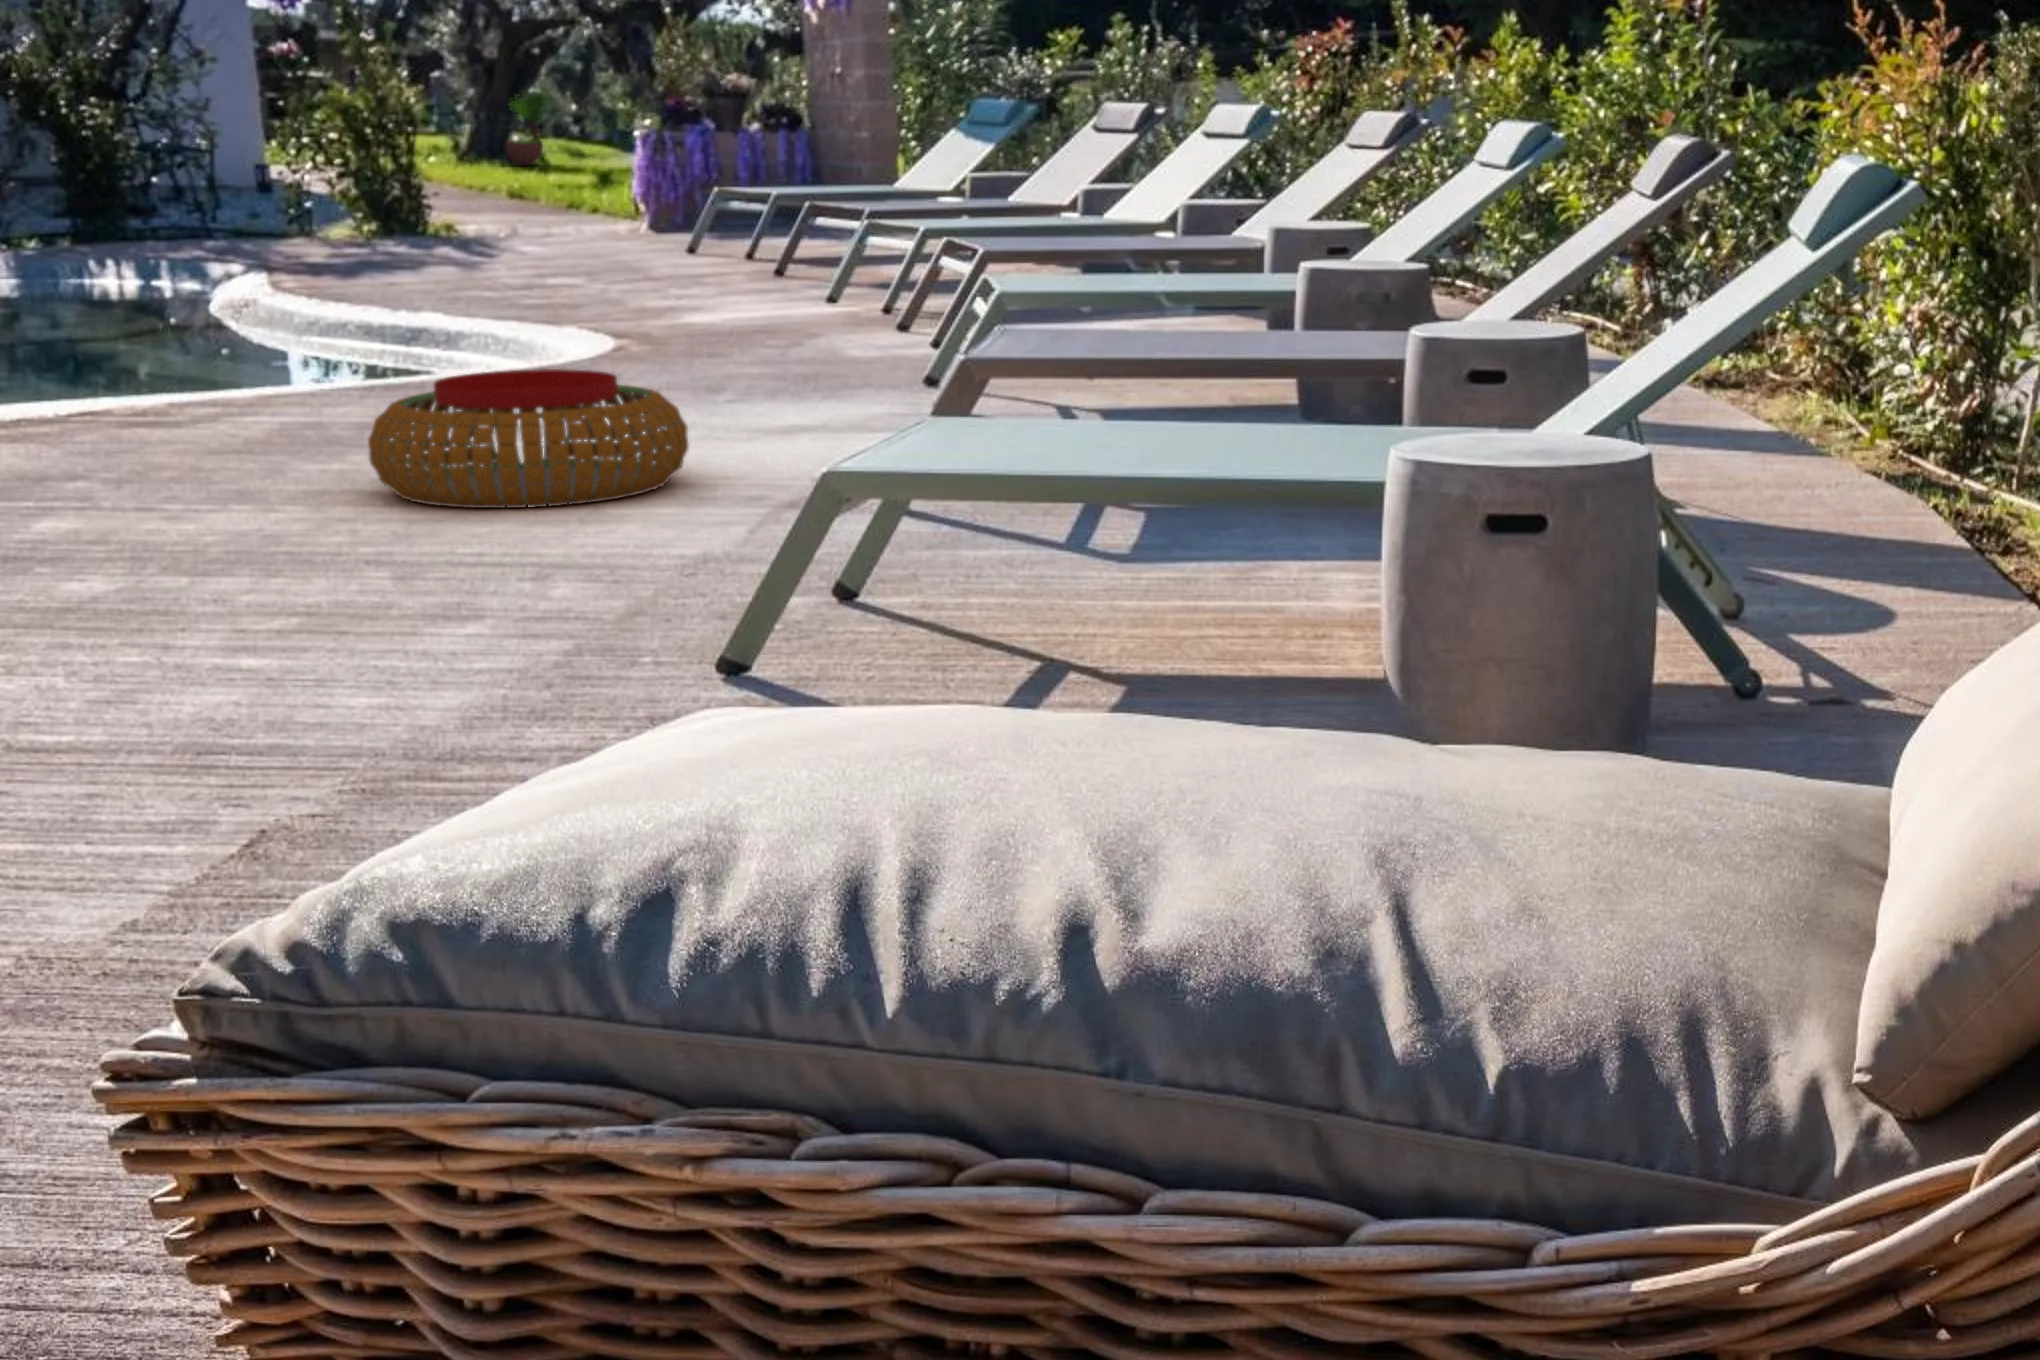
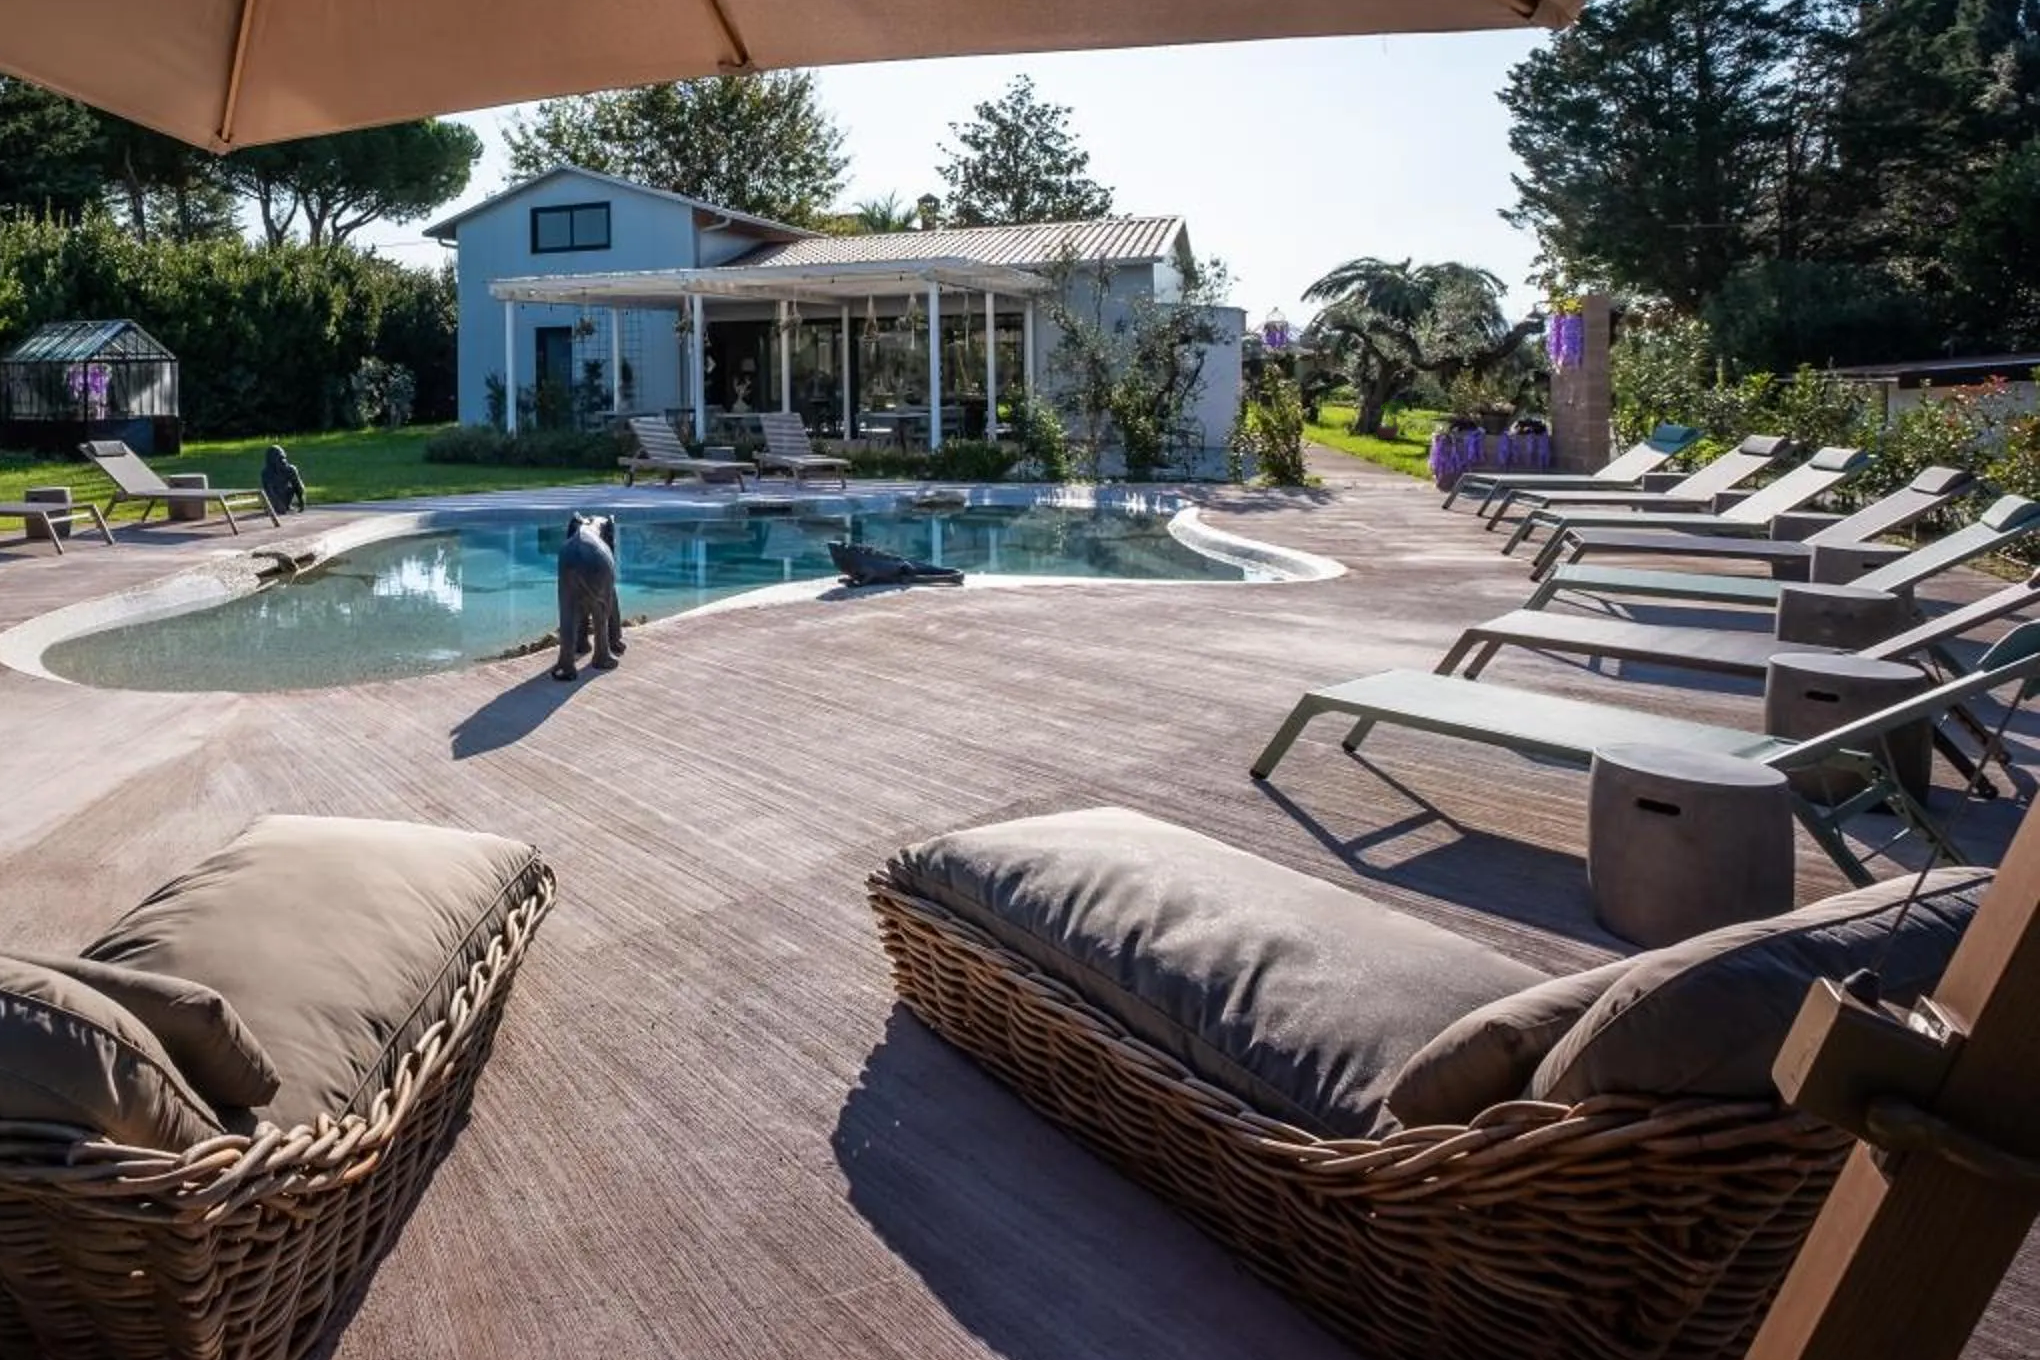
pouf: present [368,369,688,508] -> none [1166,597,1323,667]

